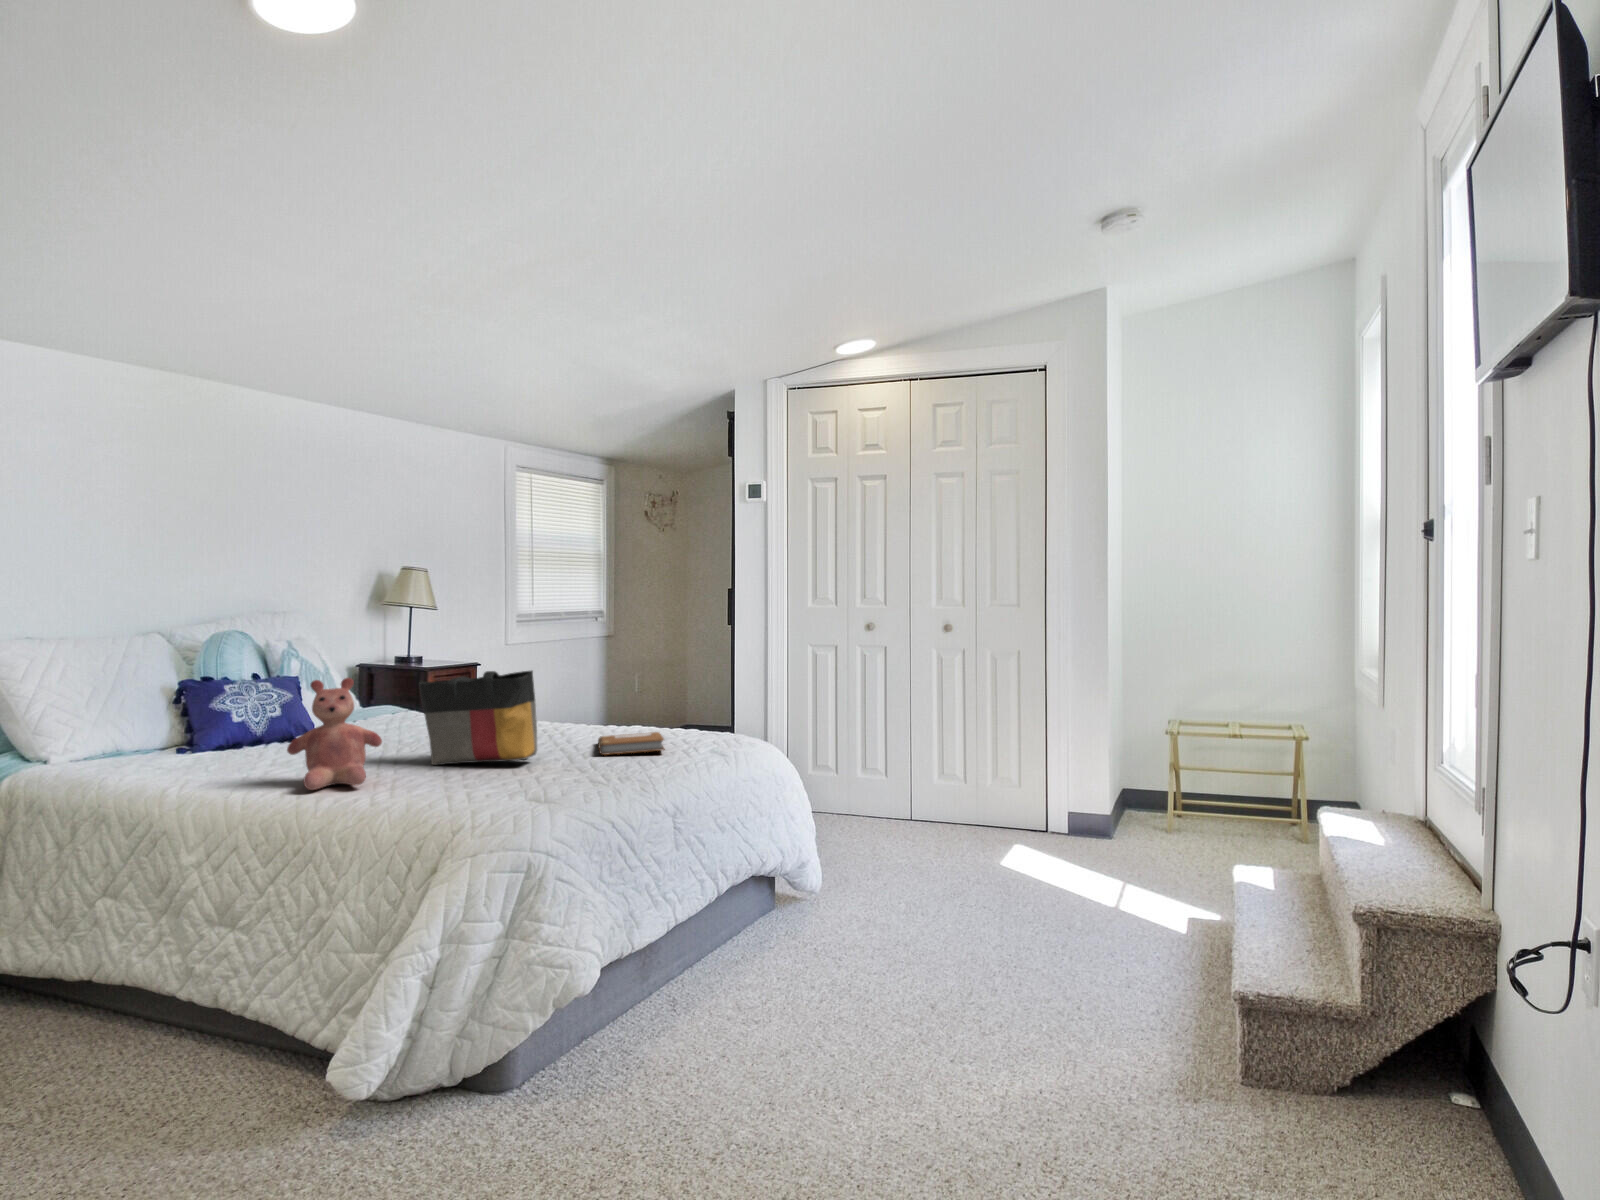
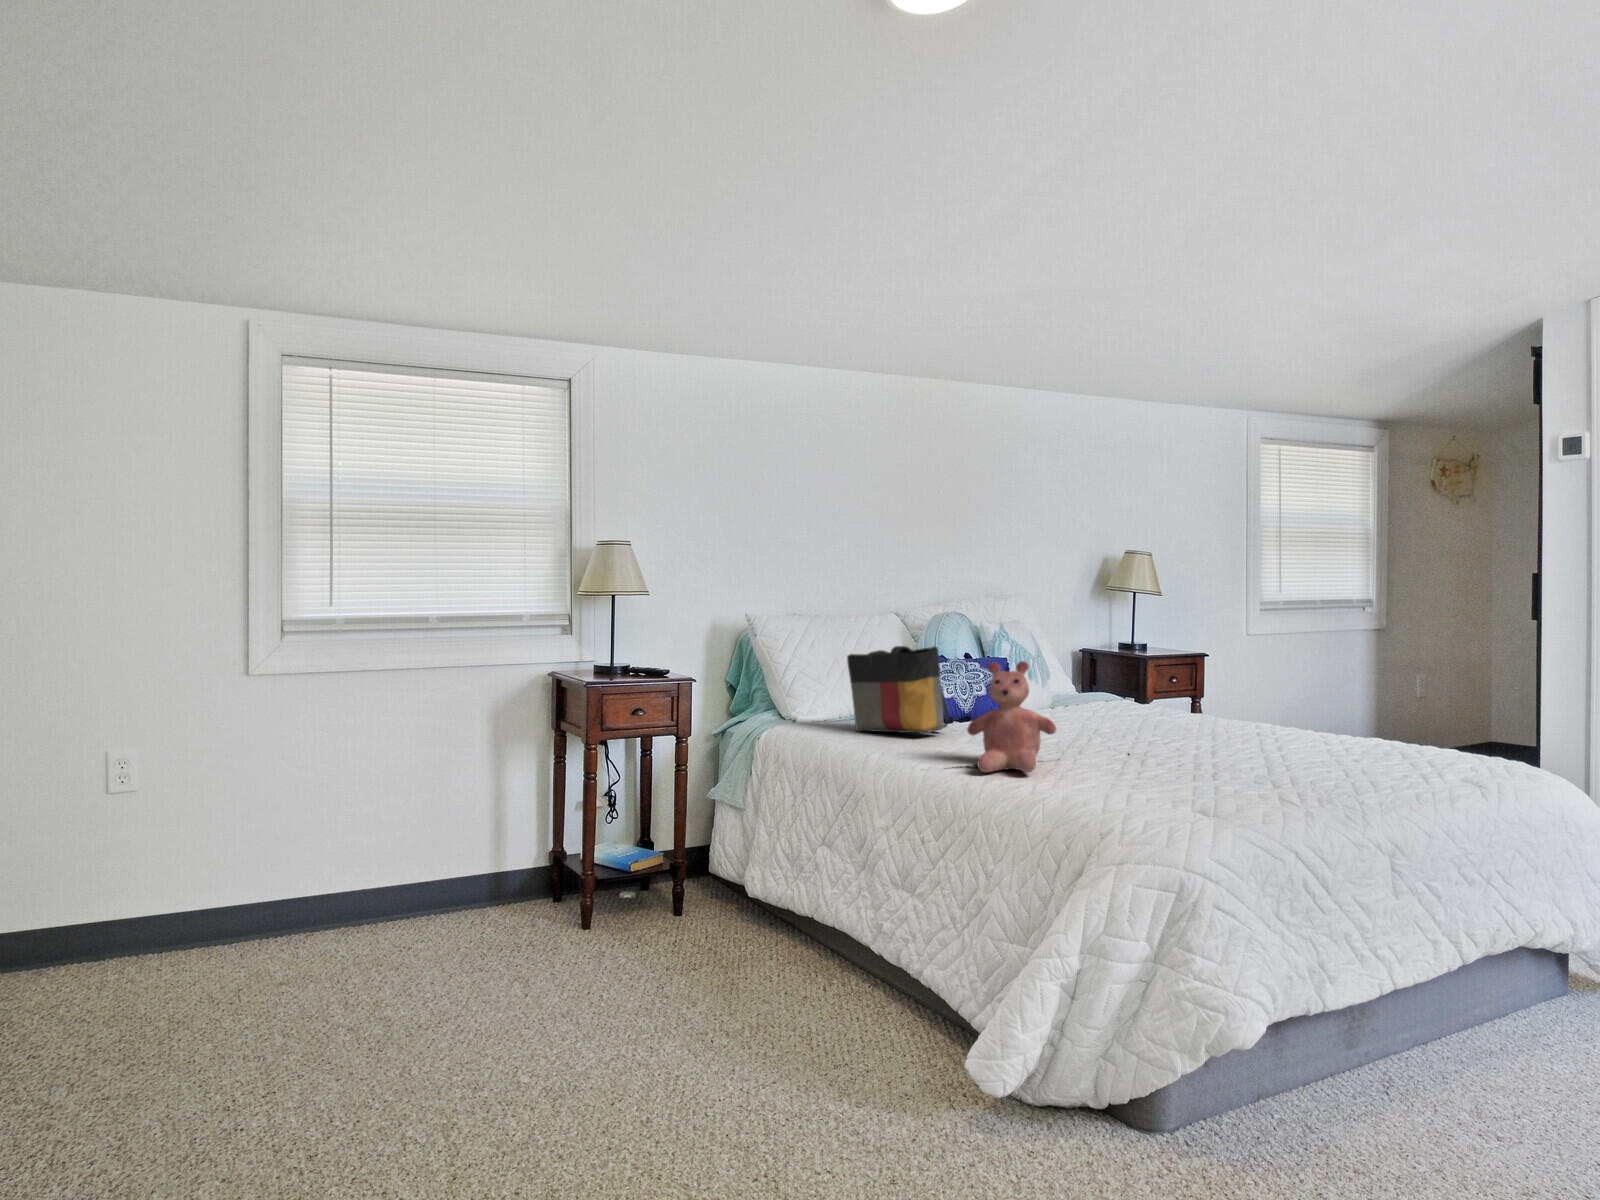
tote bag: present [419,671,537,765] -> present [847,646,949,733]
notebook: present [598,732,664,755] -> none [1311,744,1402,769]

